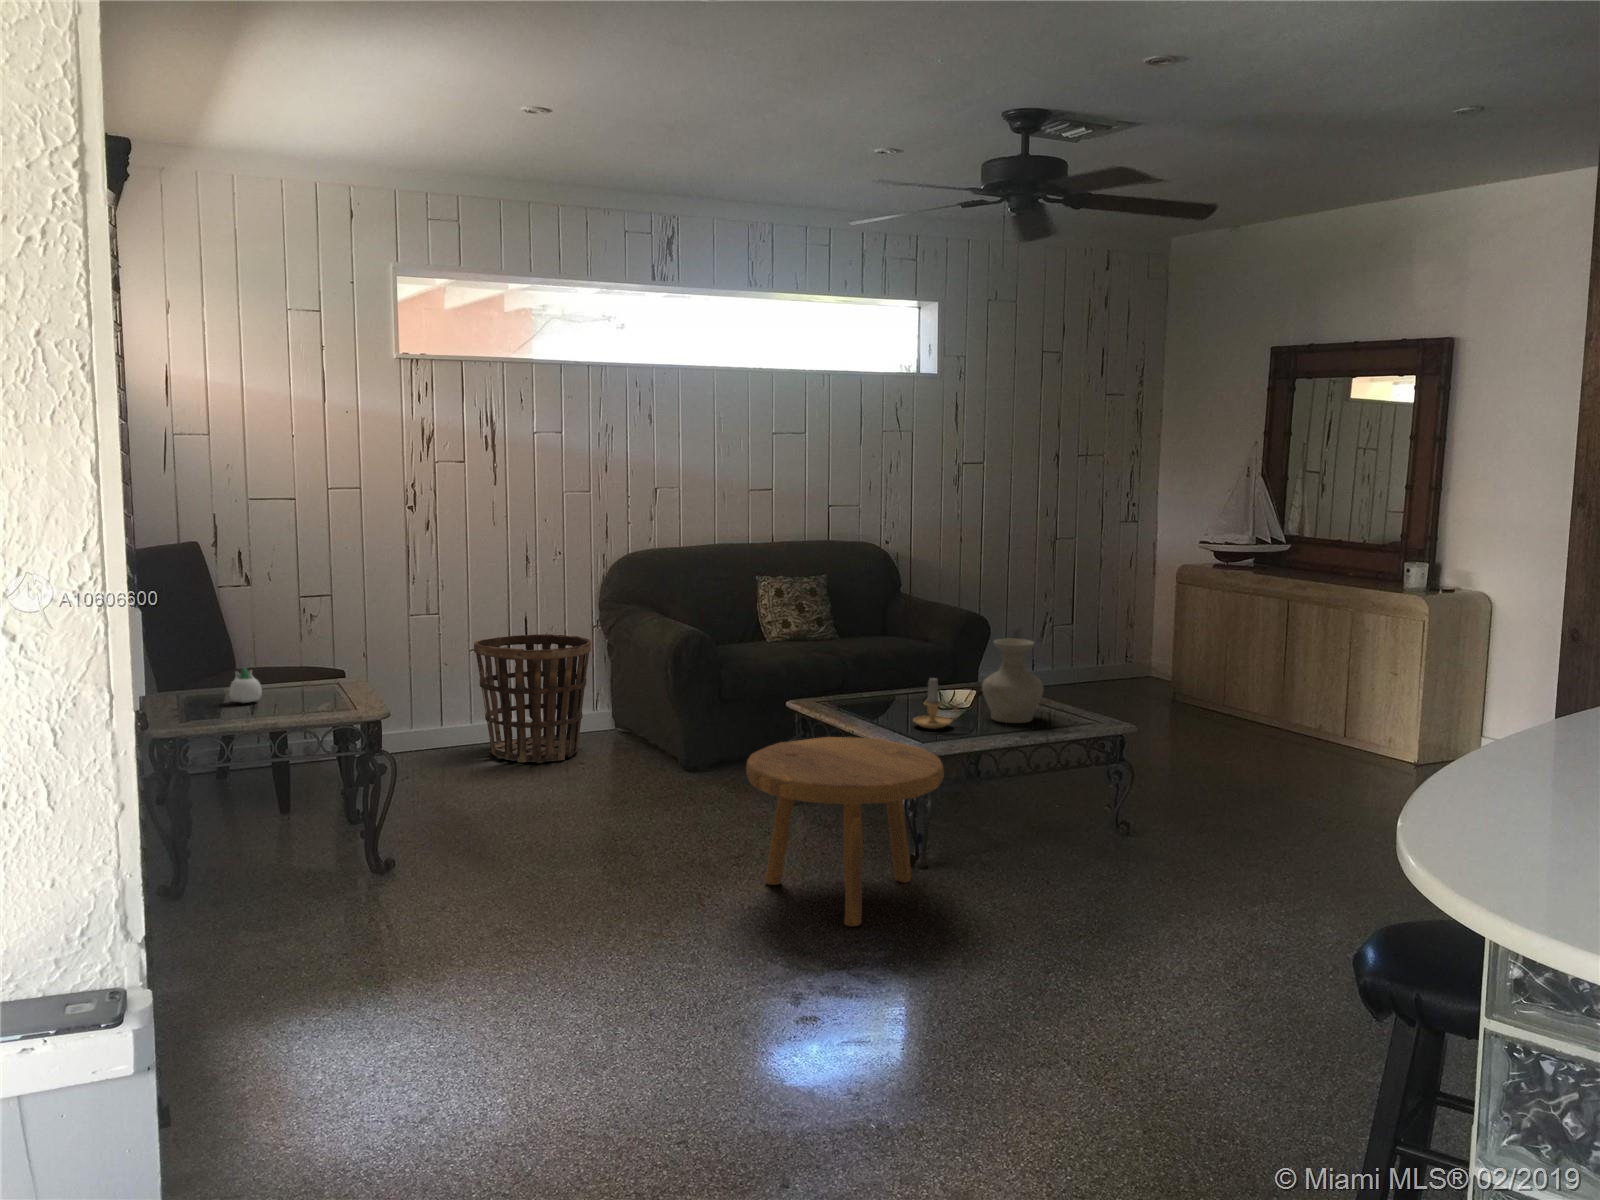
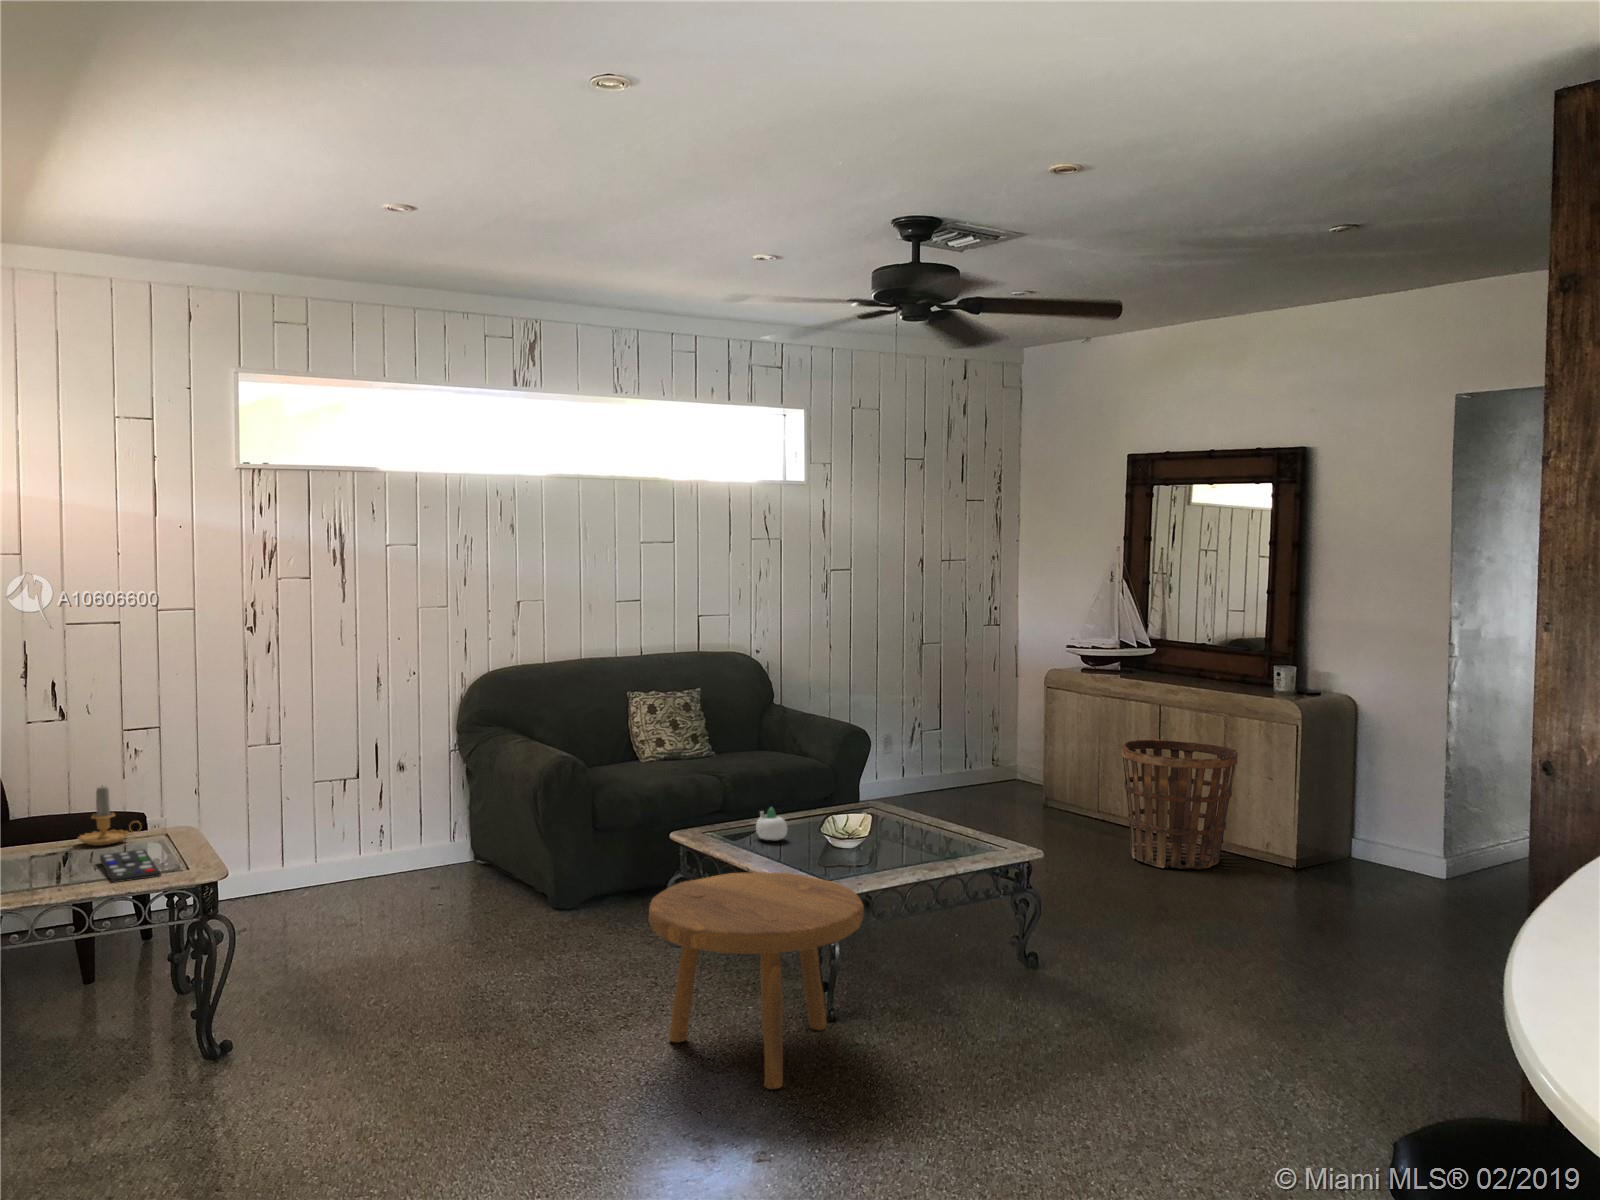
basket: present [474,634,591,762] -> present [1121,740,1238,869]
vase: present [982,639,1044,723] -> none [883,756,947,846]
succulent planter: present [229,668,262,703] -> present [756,808,787,841]
candle: present [913,678,953,729] -> present [77,786,134,846]
remote control: none [278,694,327,720] -> present [100,849,161,883]

